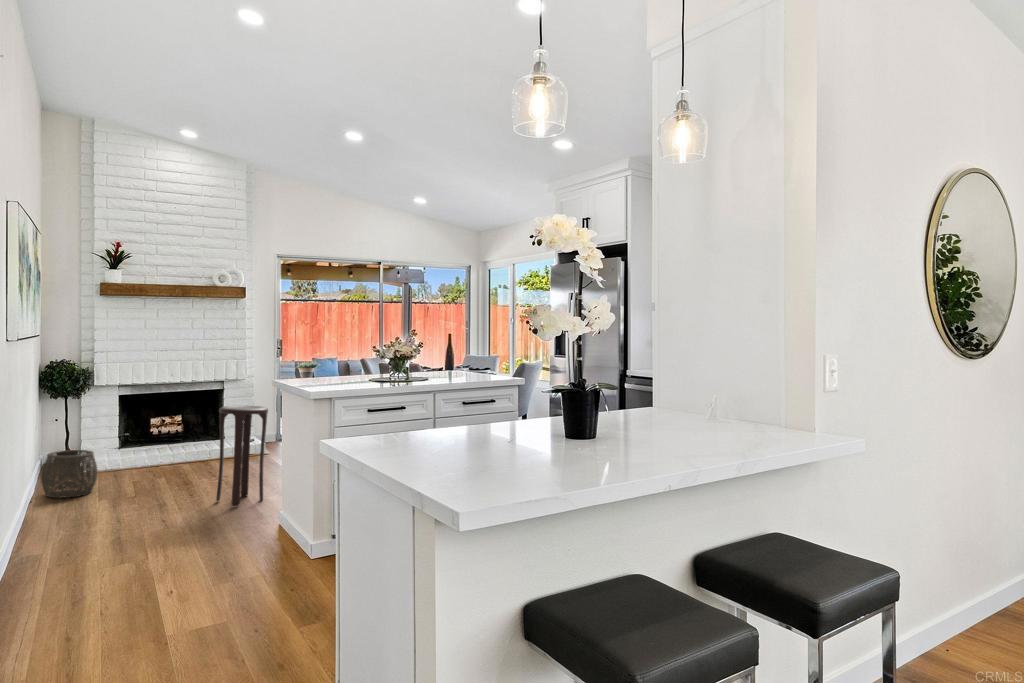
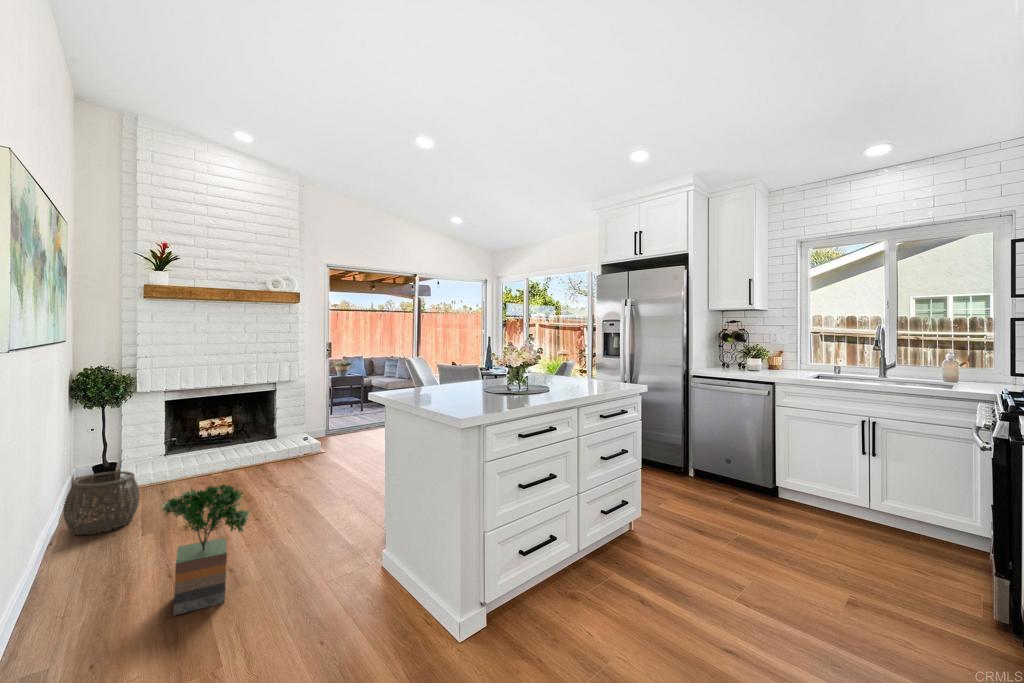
stool: present [216,406,268,506] -> none [290,417,349,536]
potted tree: none [113,448,178,537] -> present [162,484,249,615]

